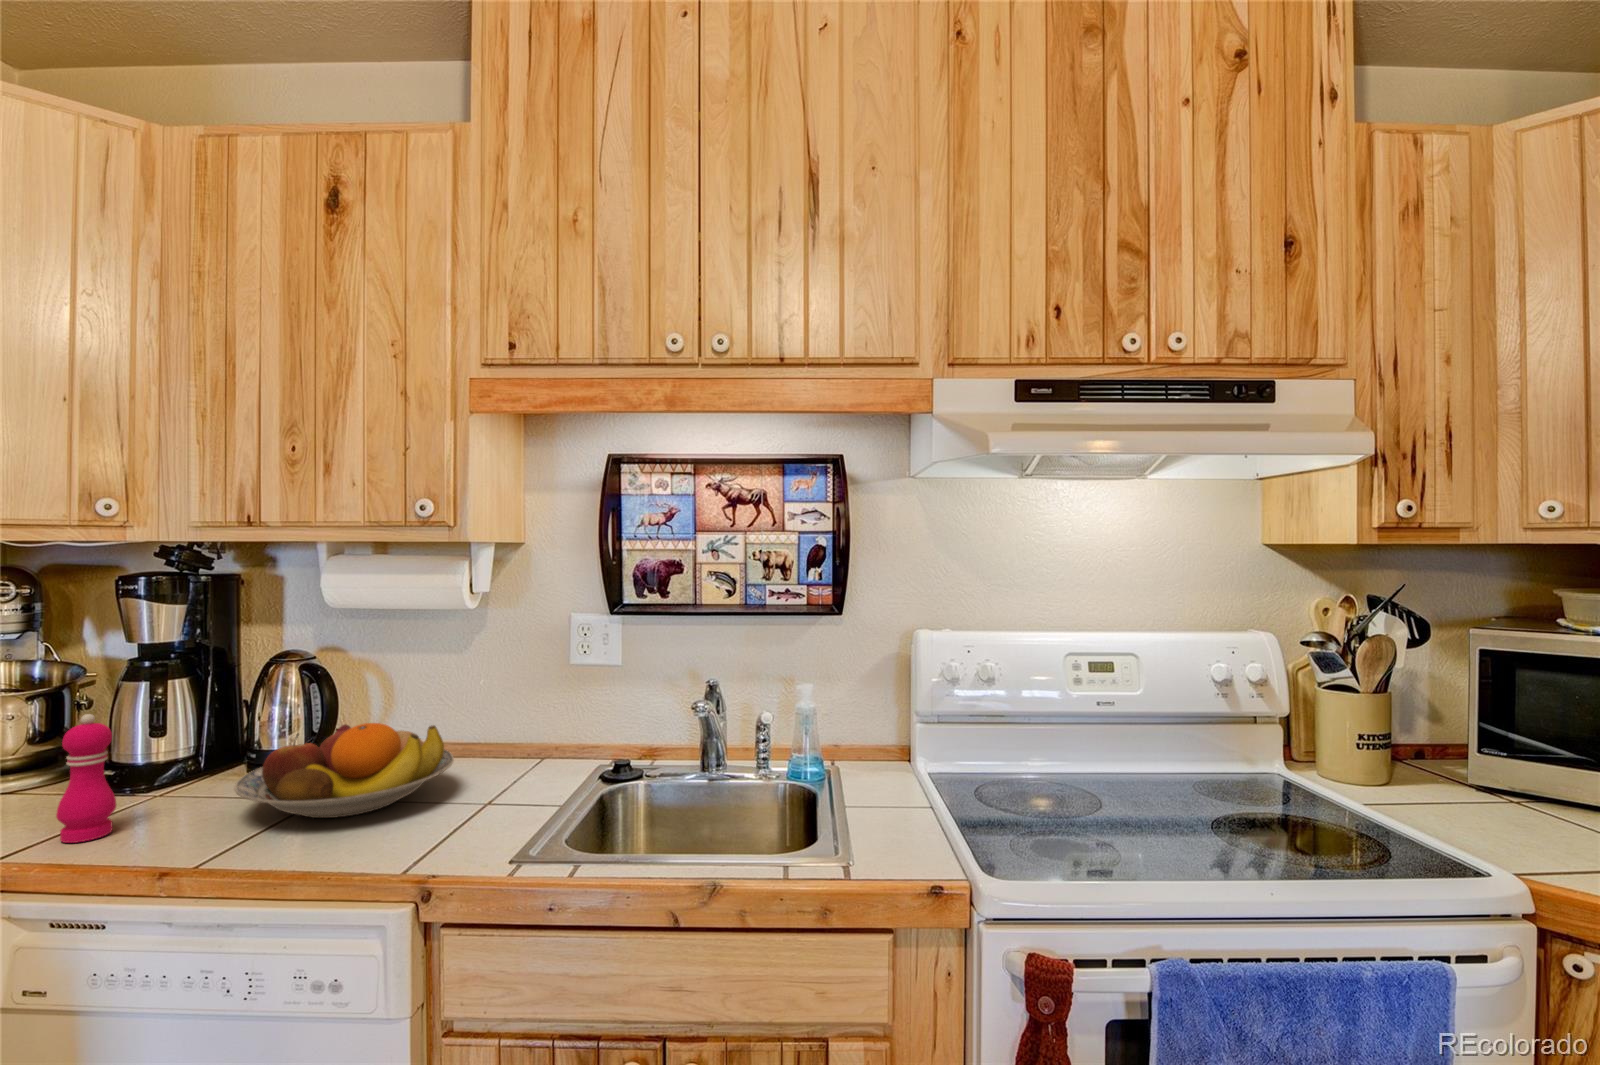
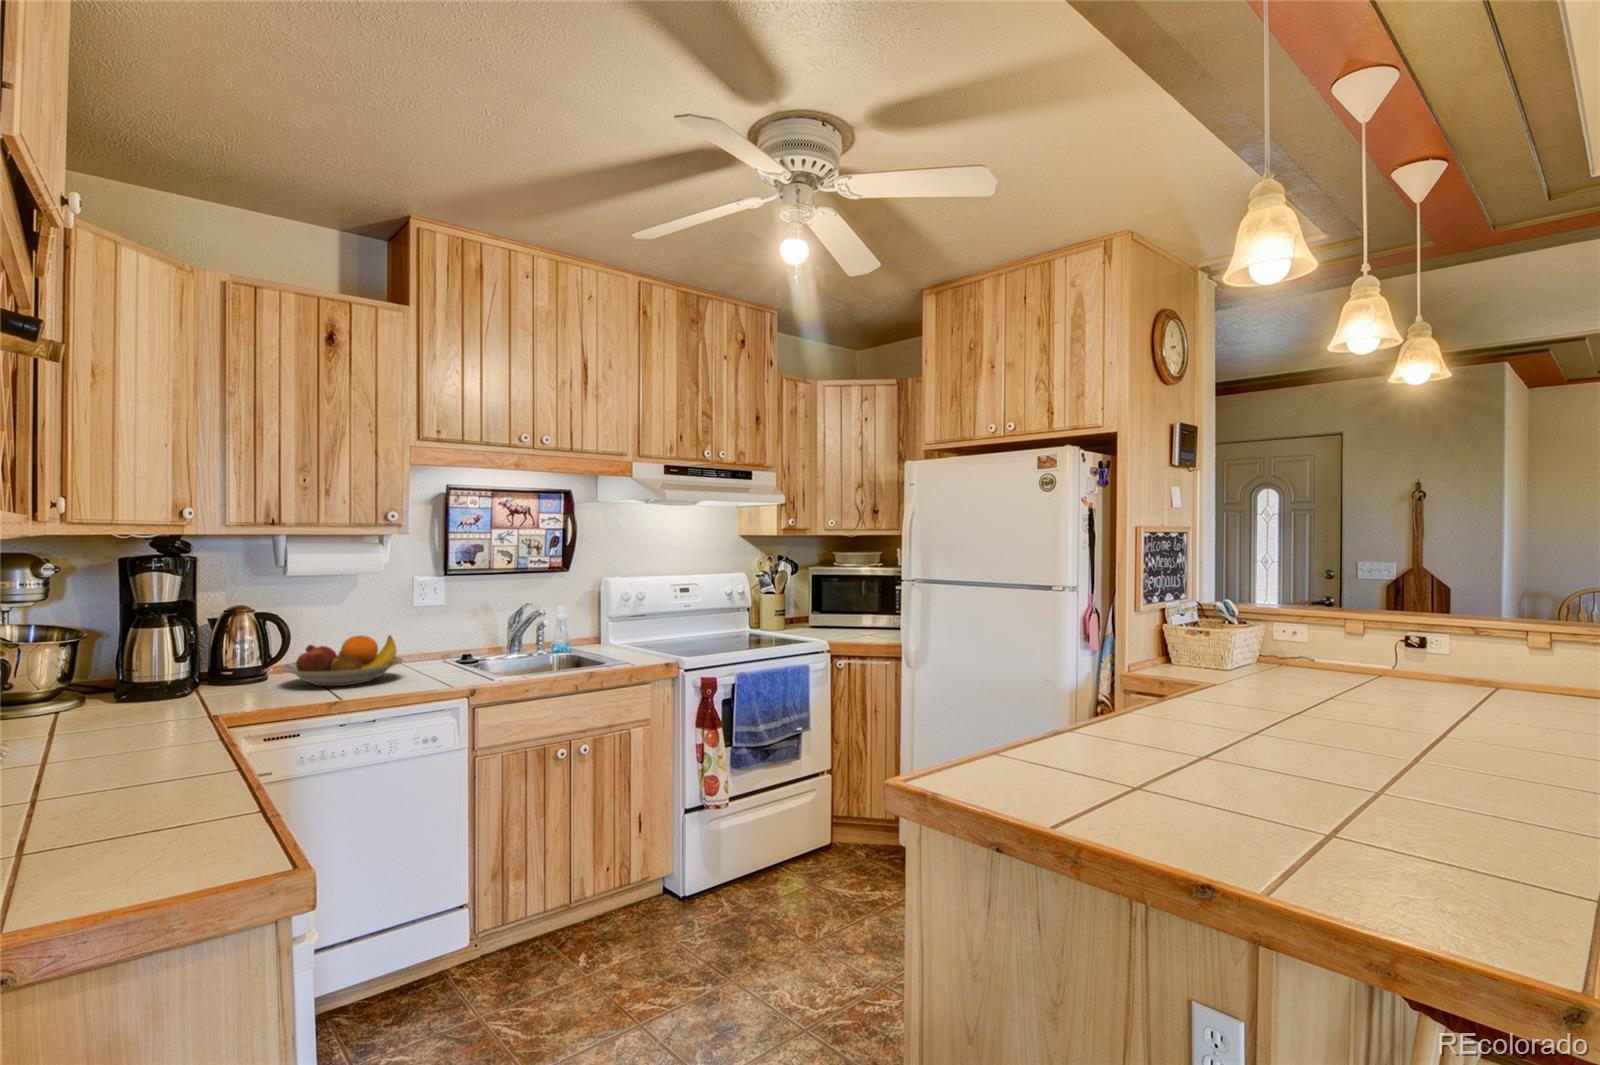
pepper mill: present [56,714,116,843] -> none [214,633,245,705]

